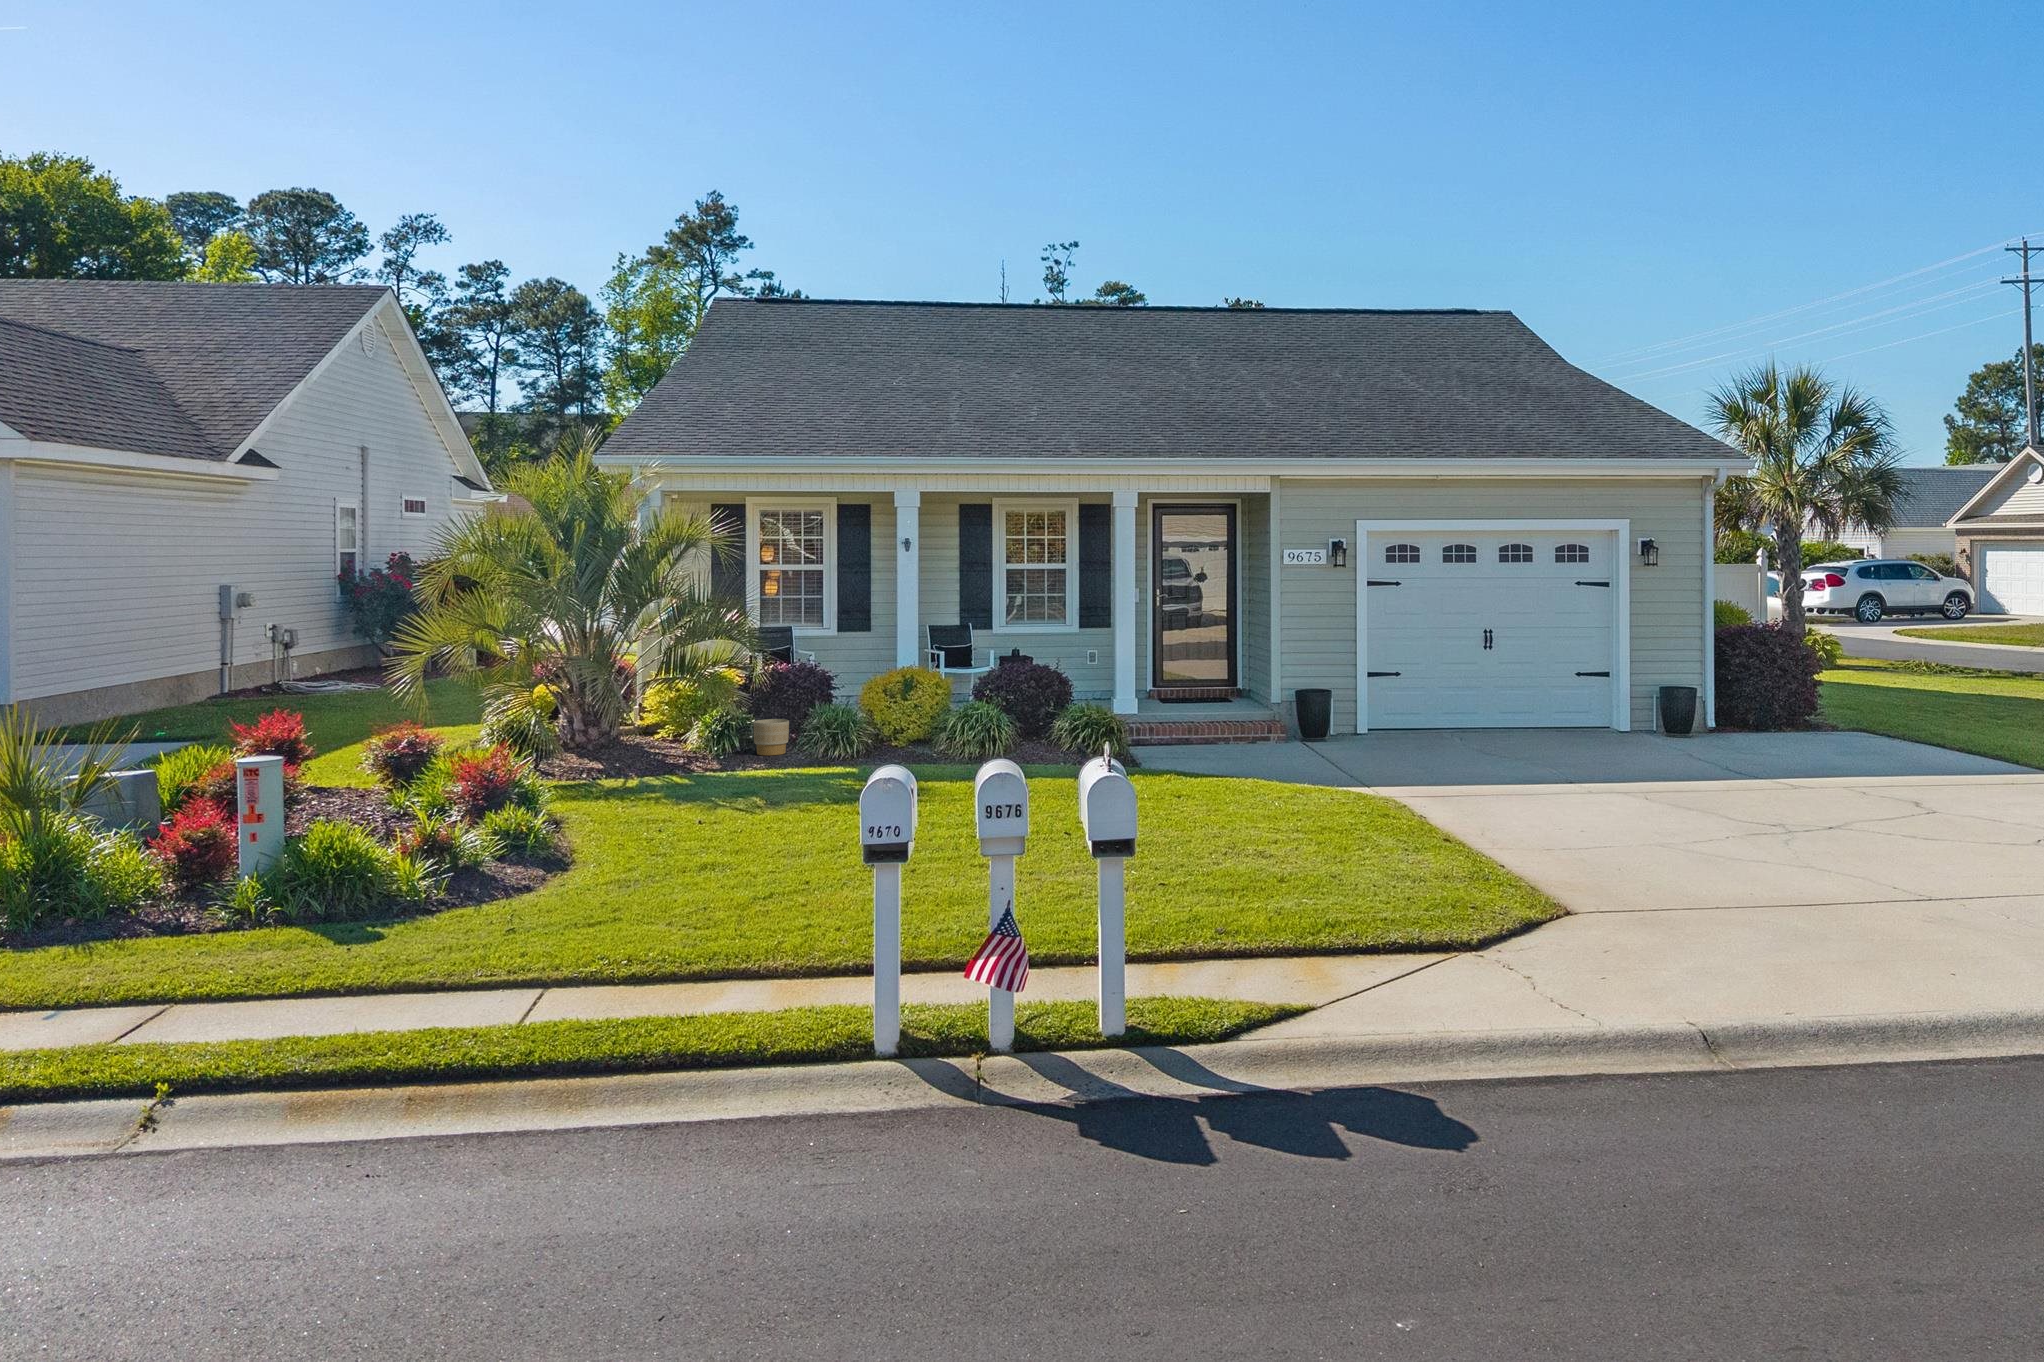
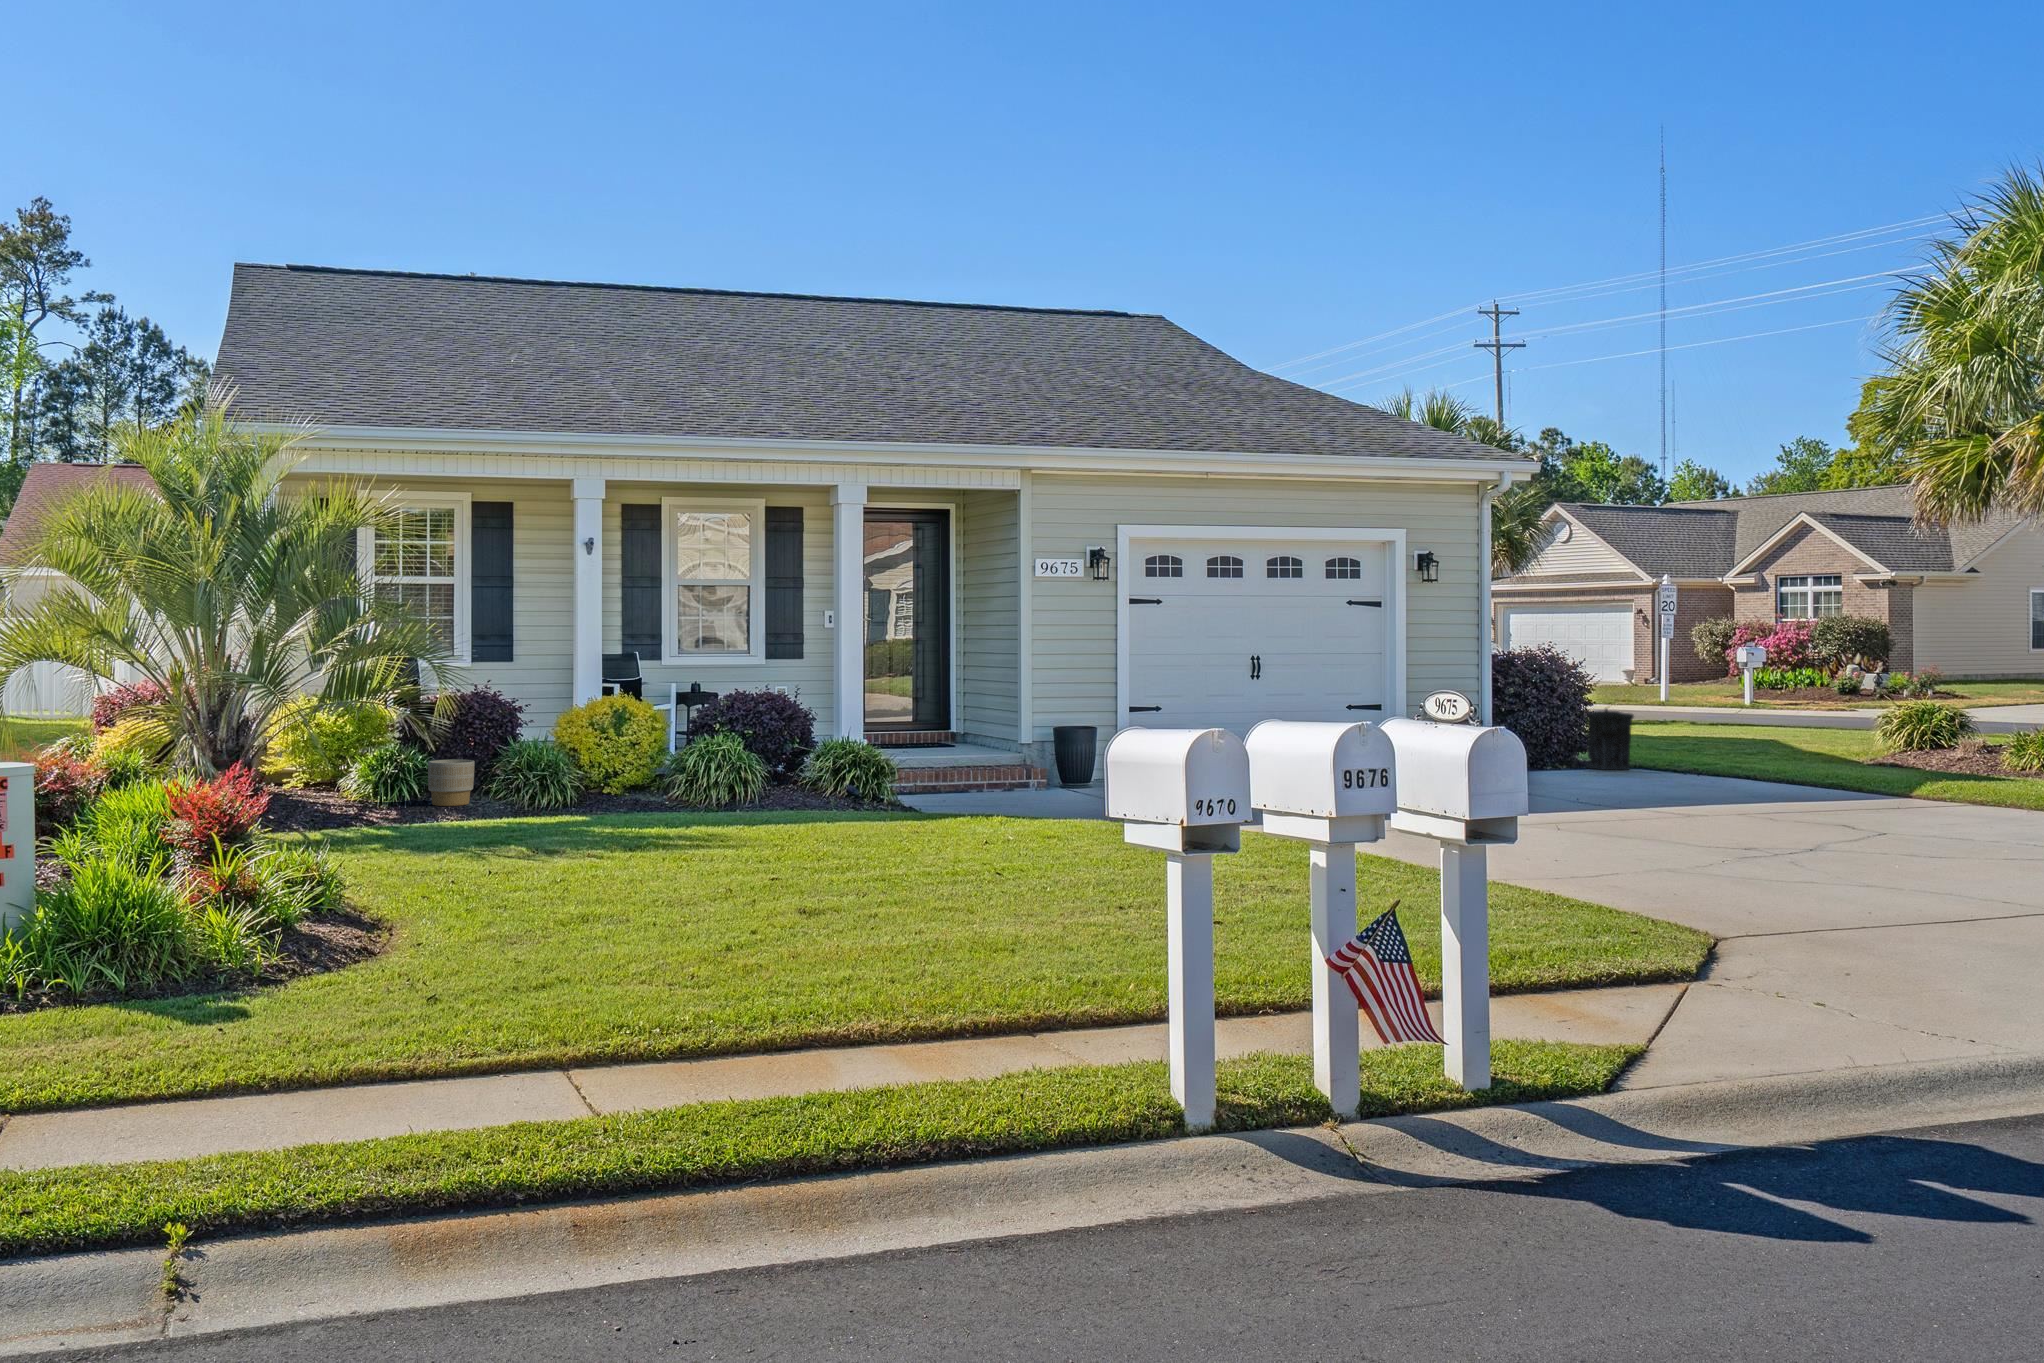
trash can: none [1815,678,1865,736] -> present [1586,709,1634,770]

